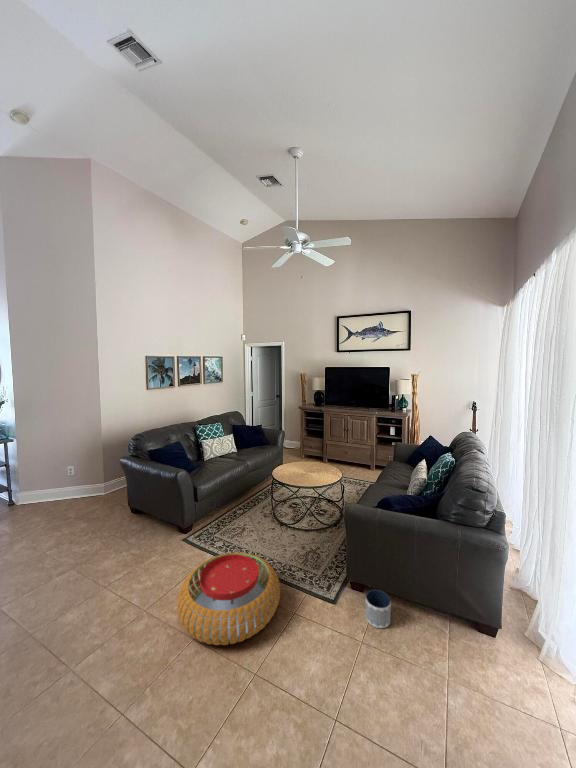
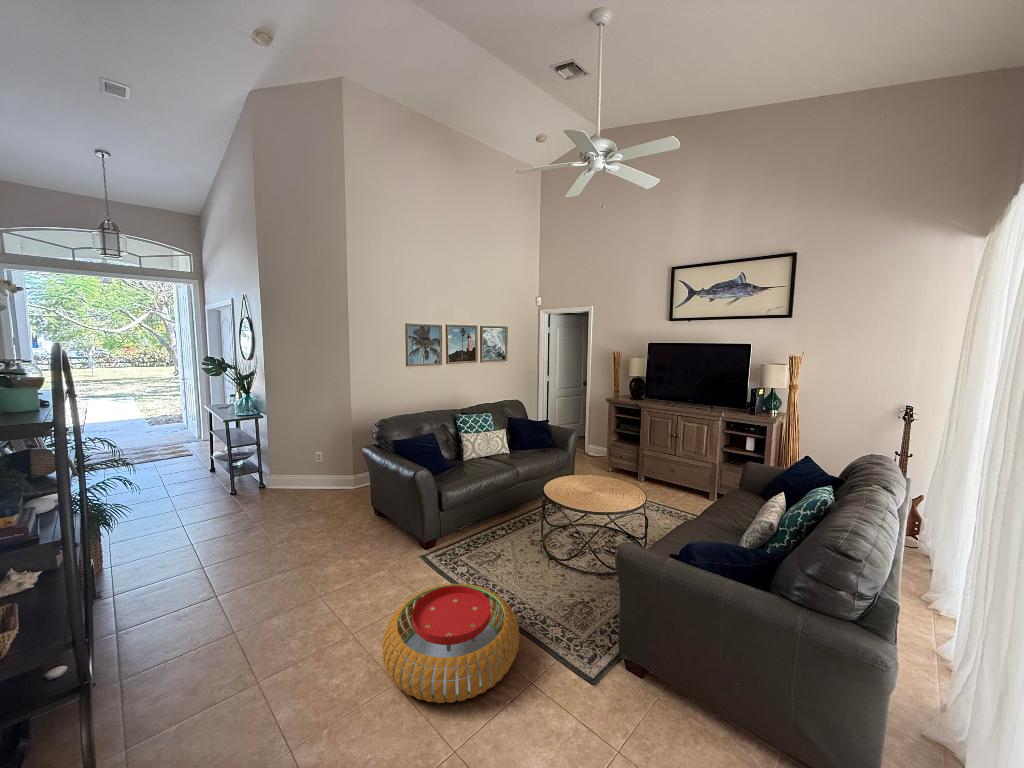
planter: present [365,590,391,628] -> none [636,677,676,738]

